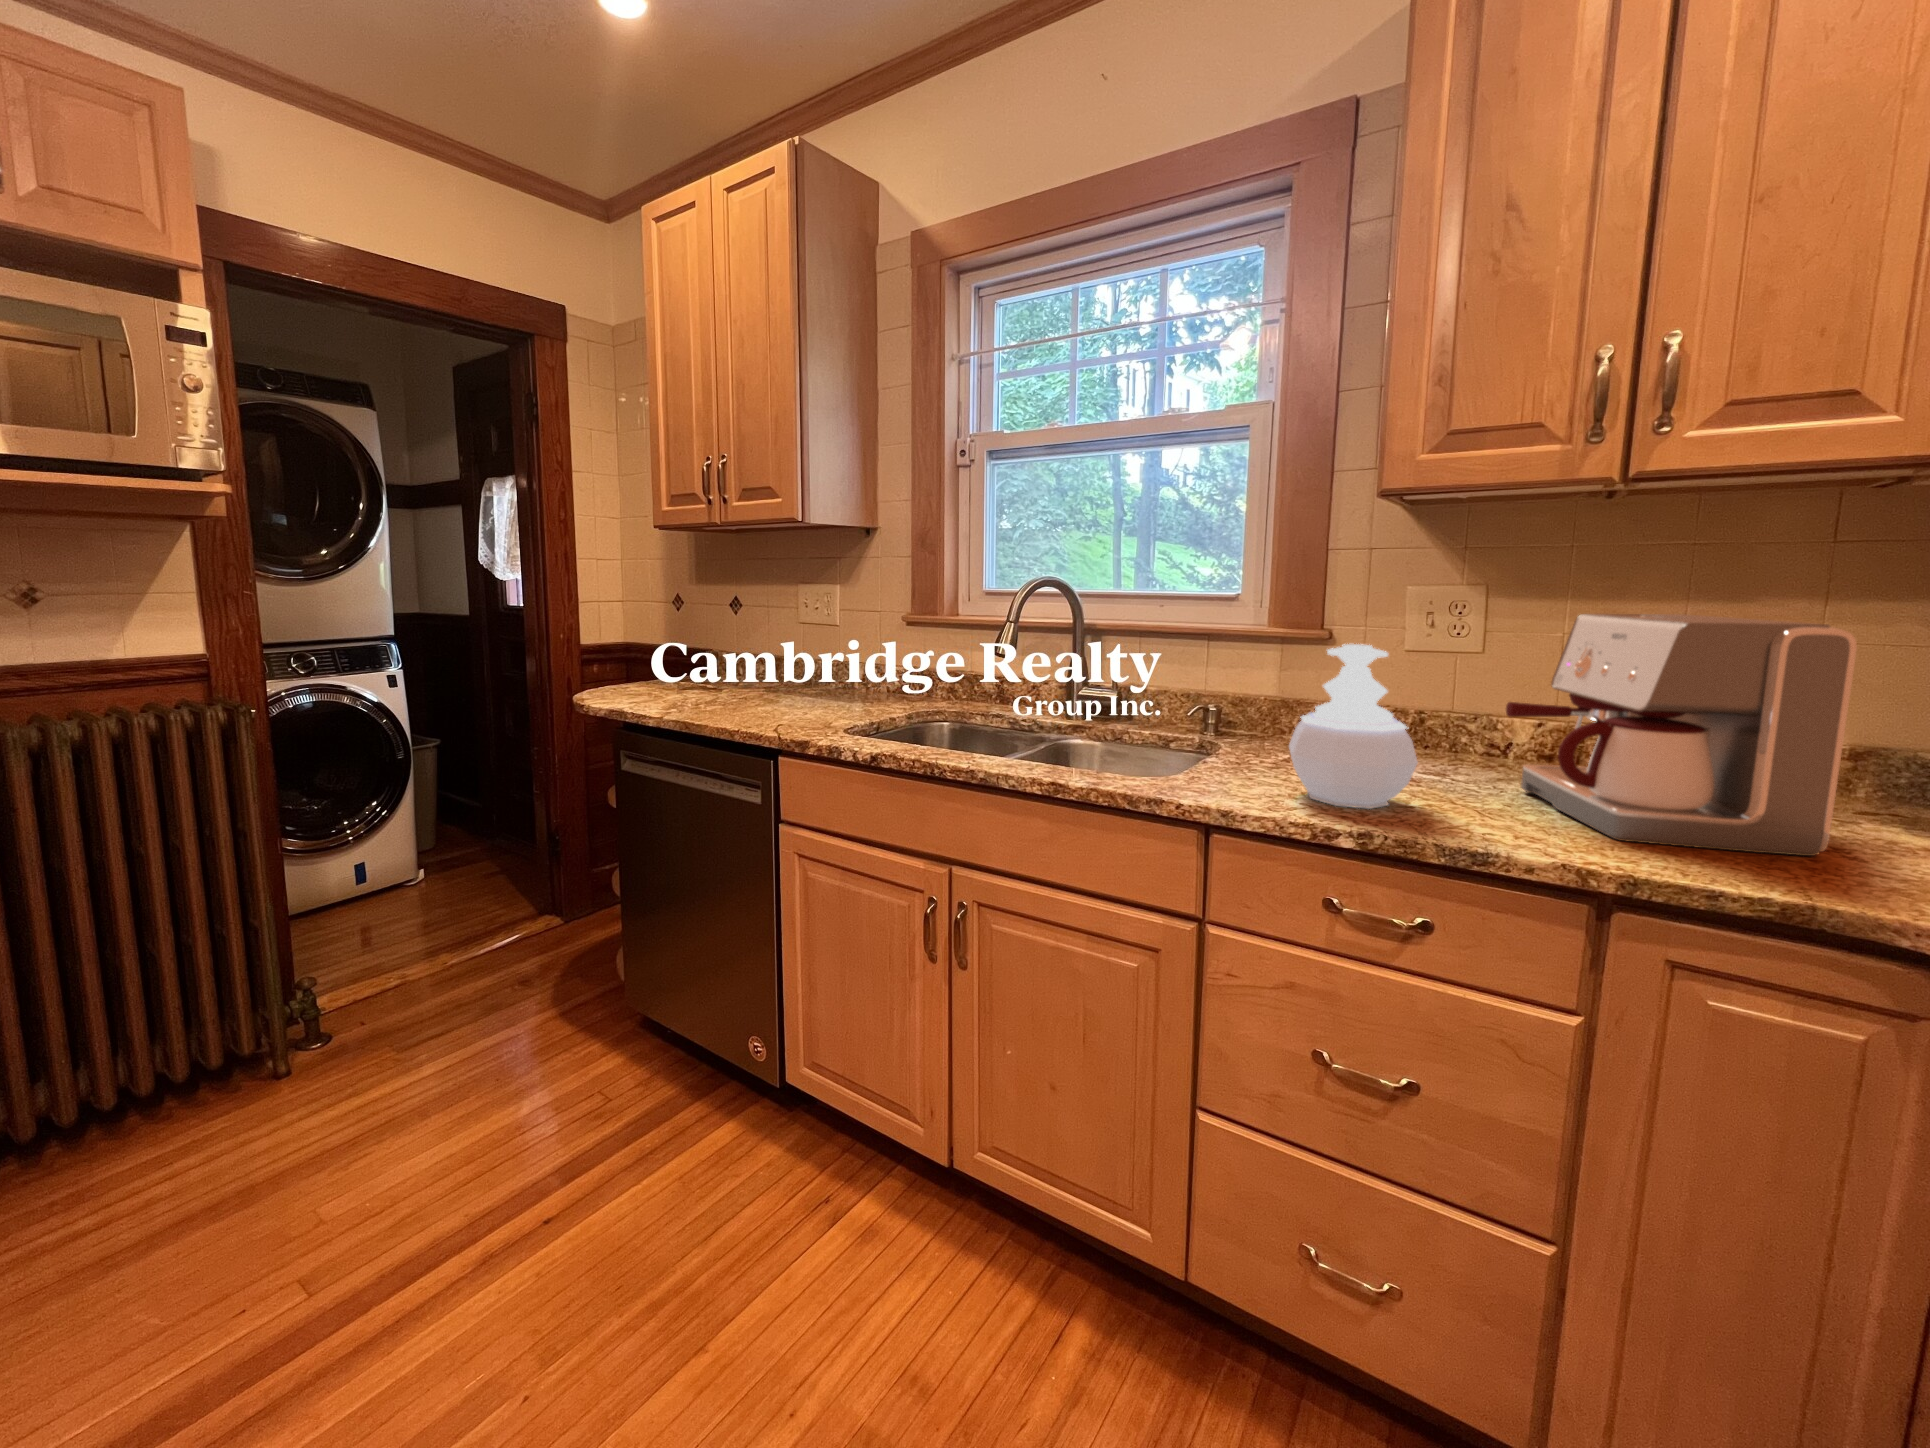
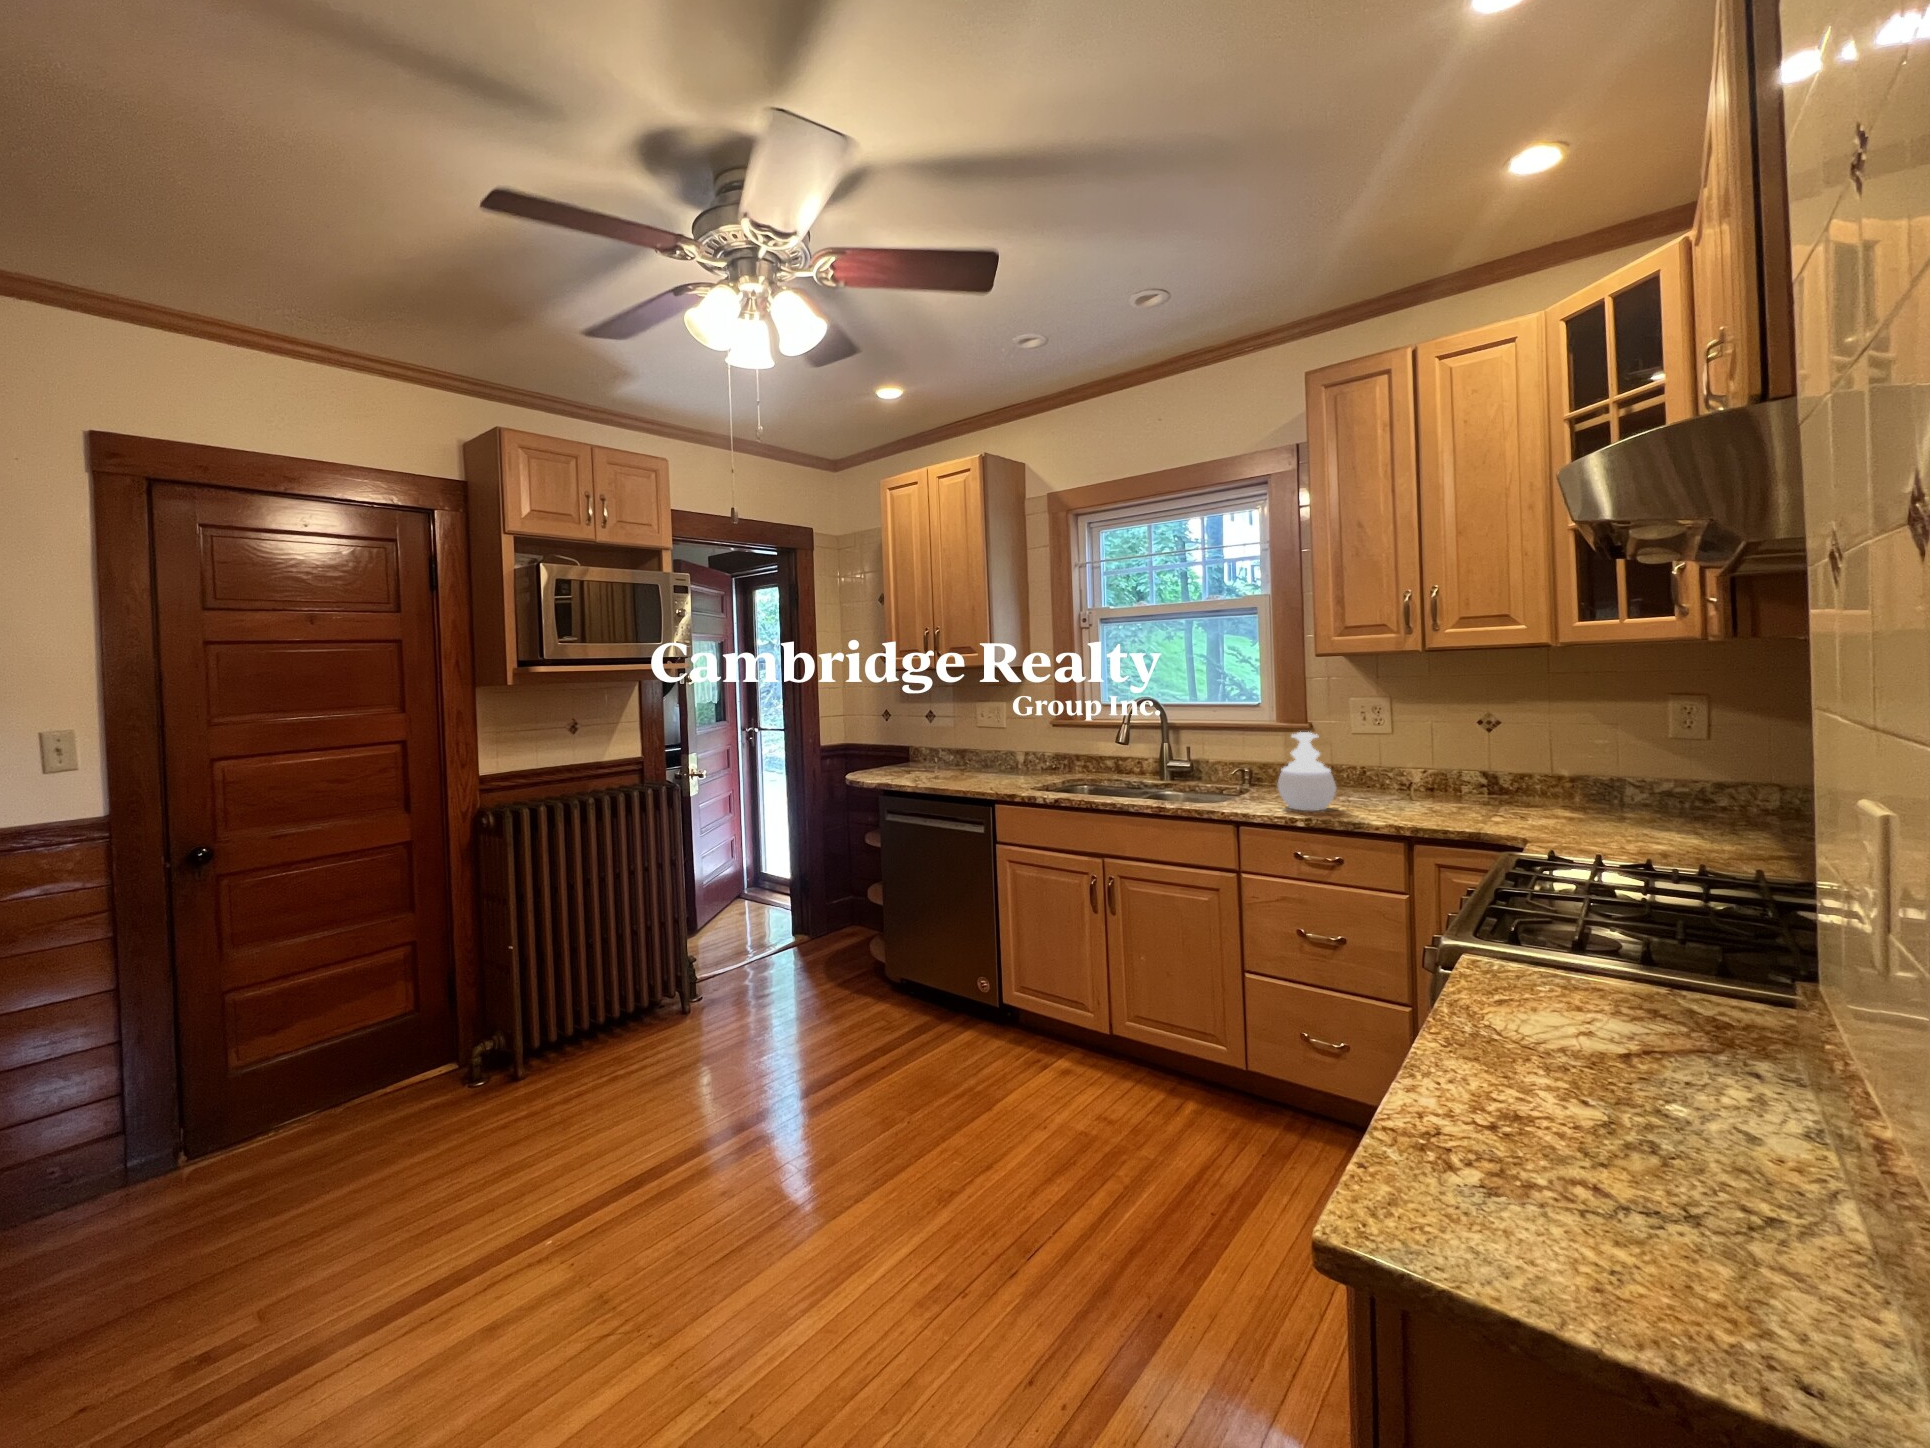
coffee maker: present [1506,614,1857,856] -> none [1383,713,1510,820]

